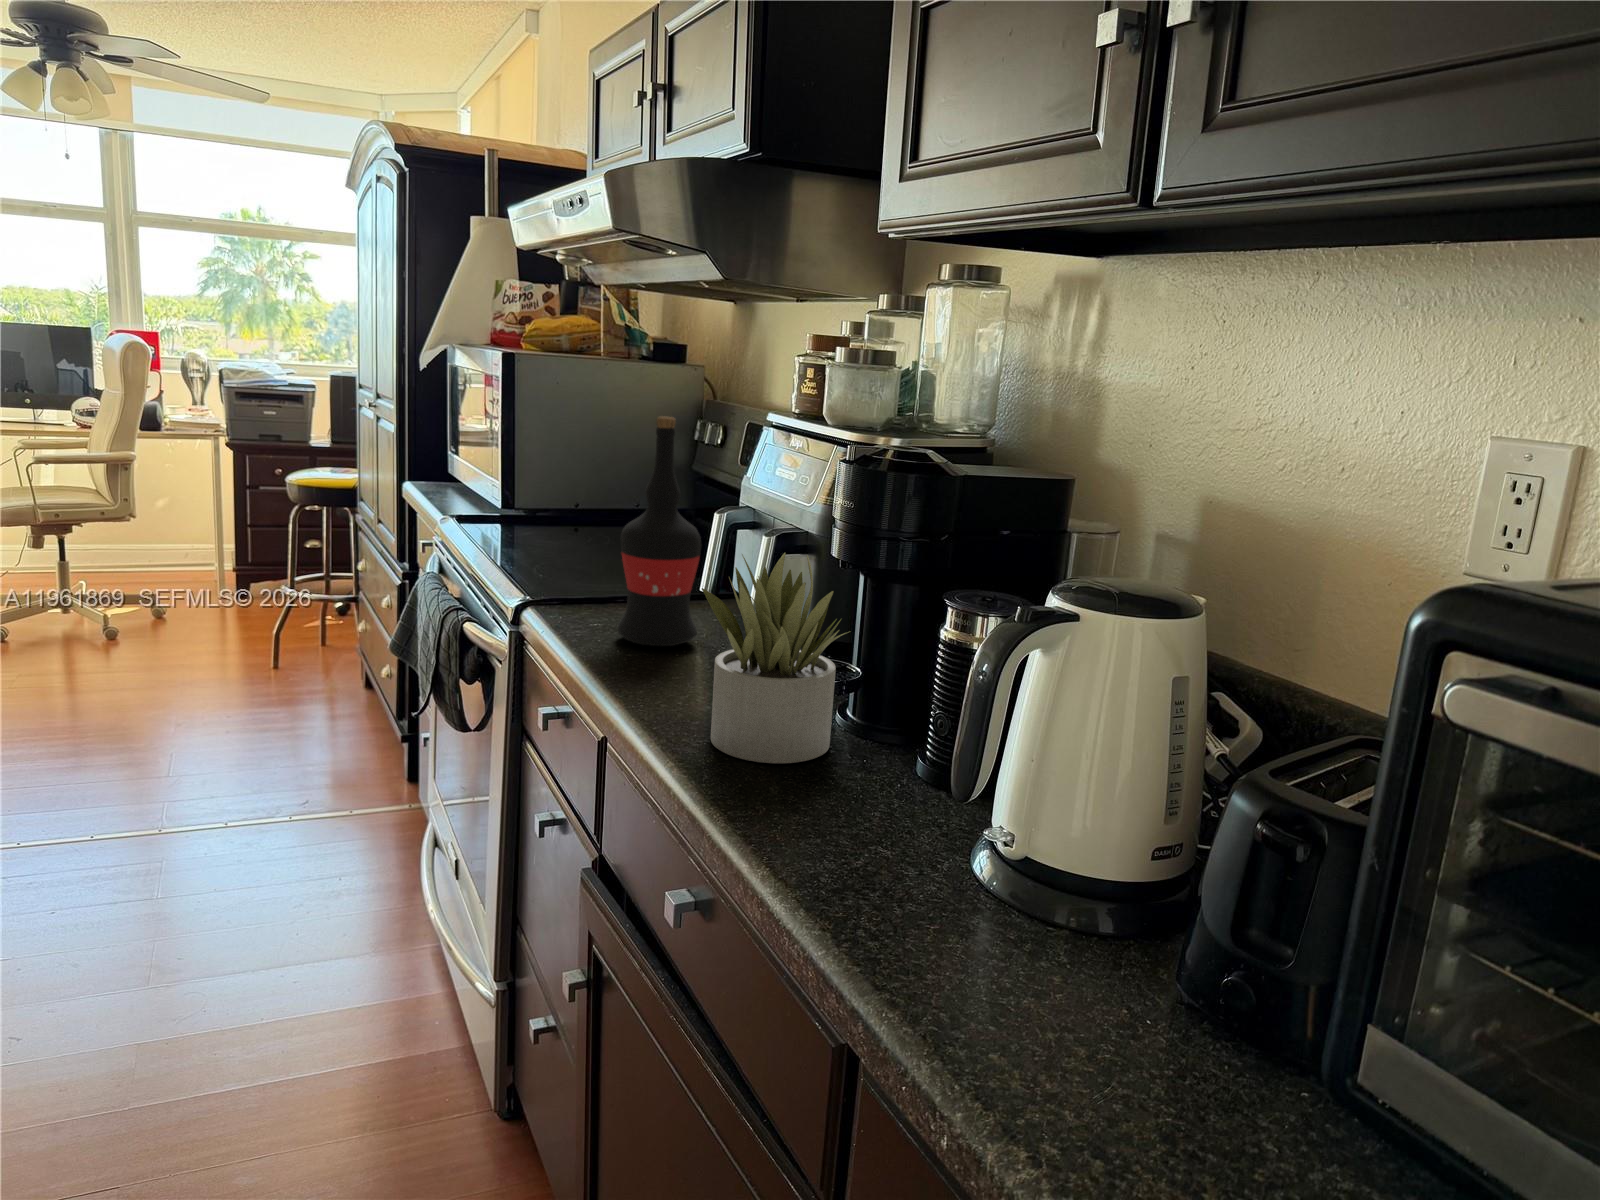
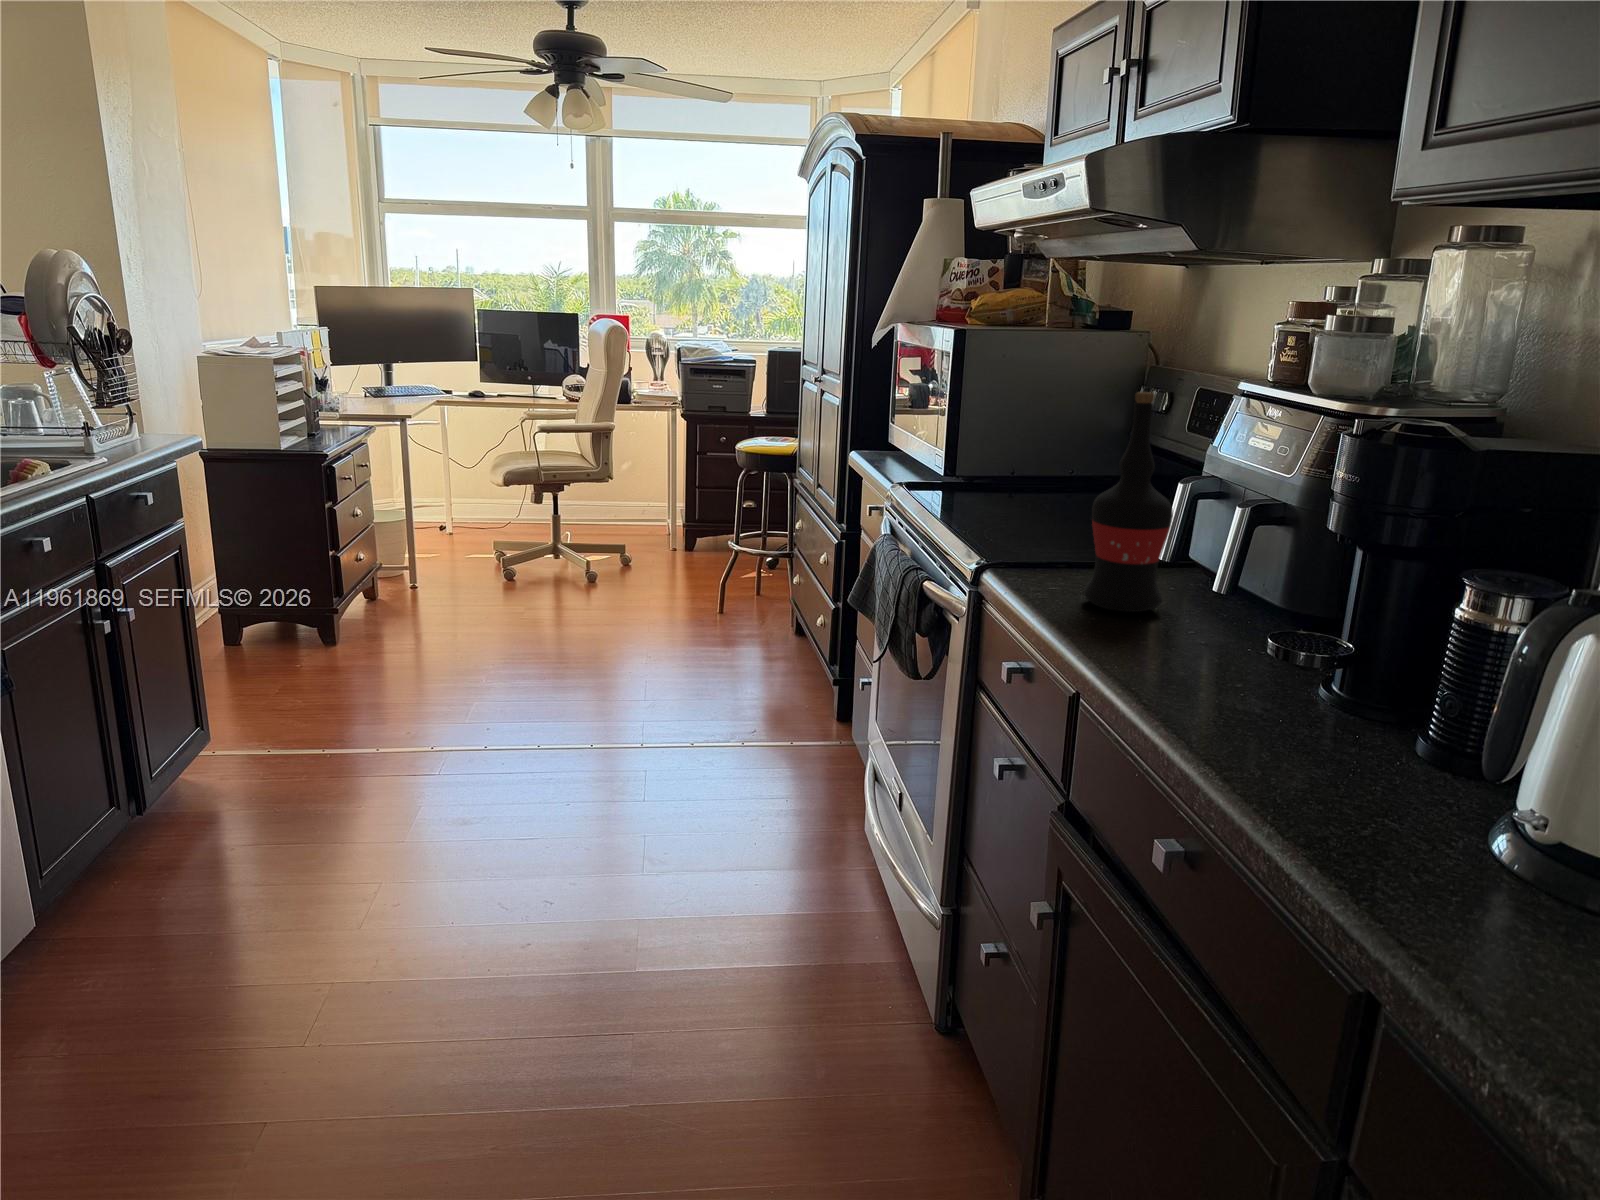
succulent plant: present [702,553,849,763] -> none [1191,526,1347,729]

